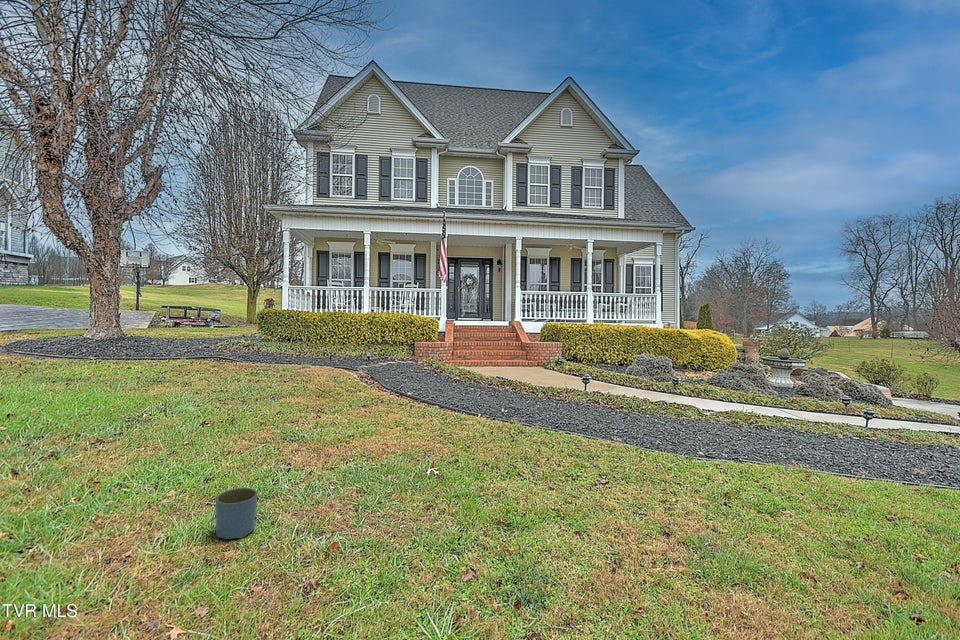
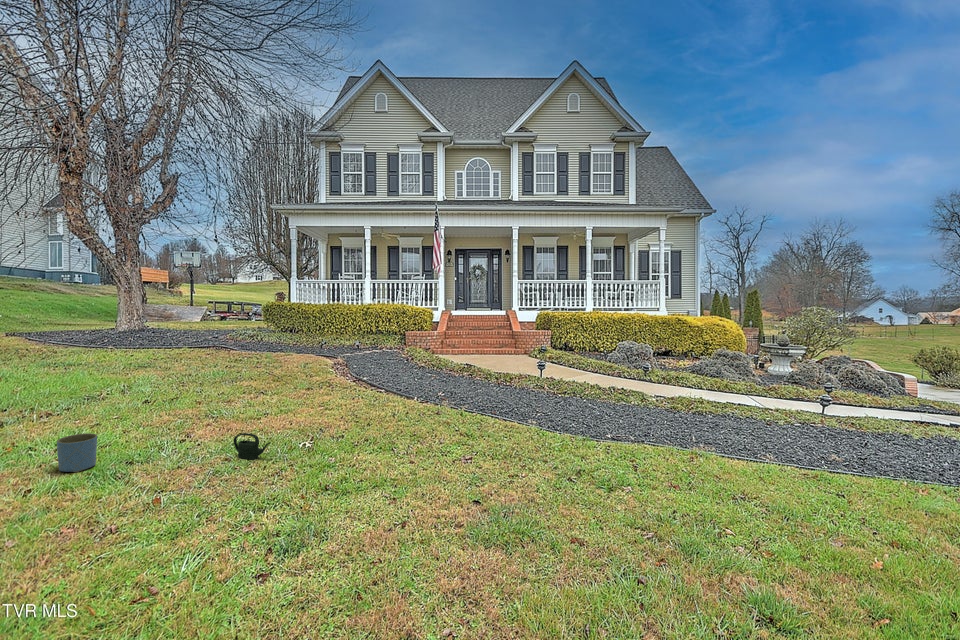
watering can: none [397,477,444,507] -> present [234,433,270,459]

